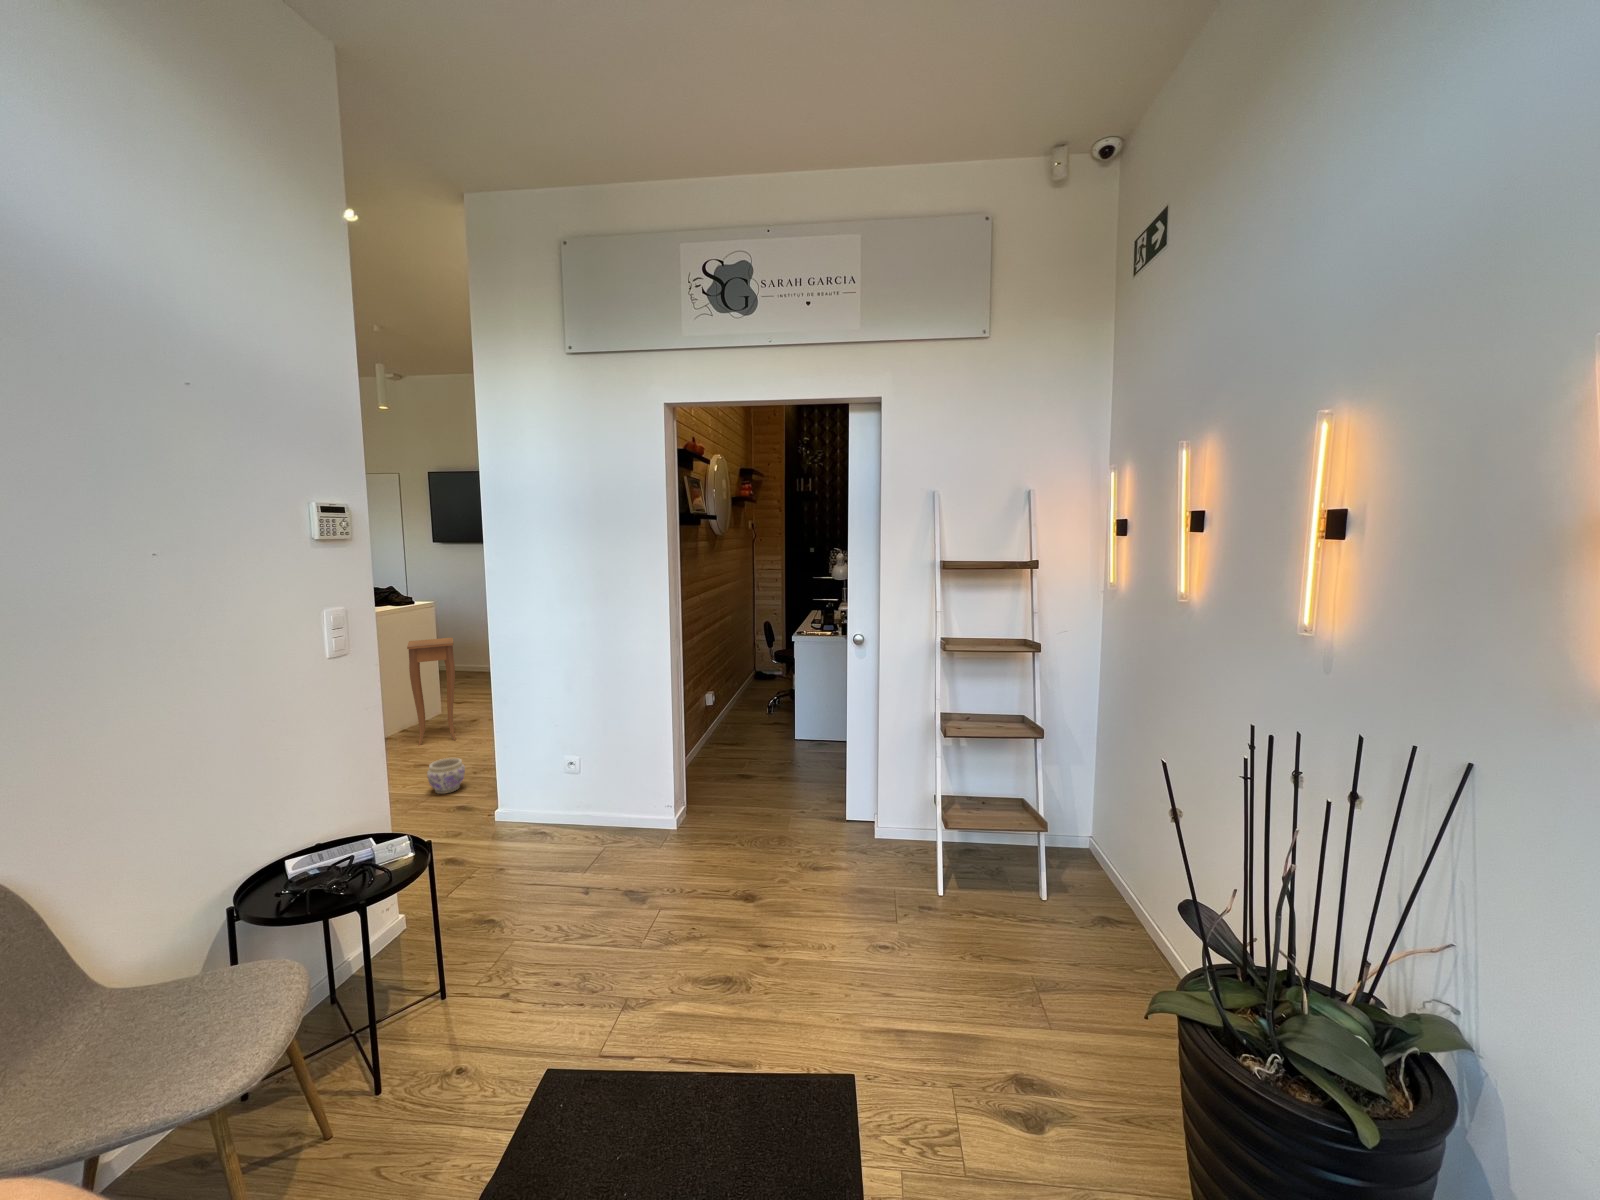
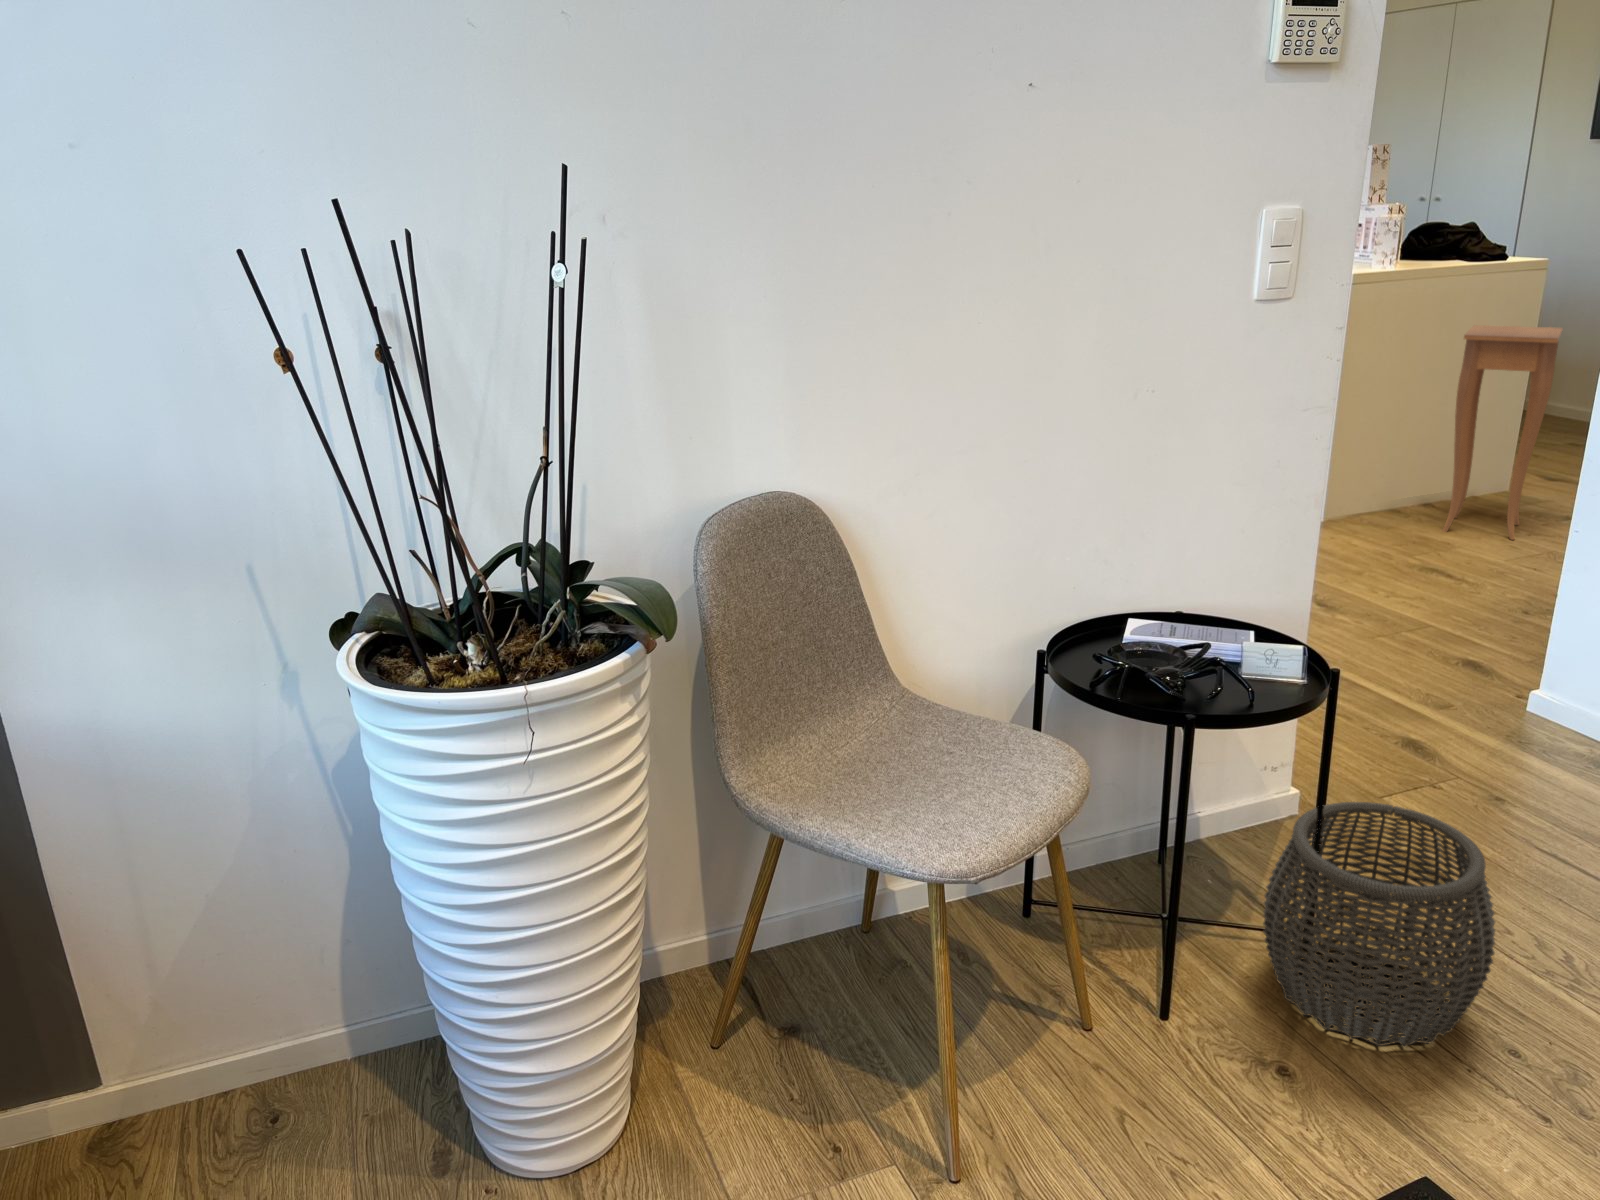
planter: present [427,758,465,794] -> none [1429,562,1503,630]
woven basket: none [417,891,539,1034] -> present [1263,802,1495,1048]

